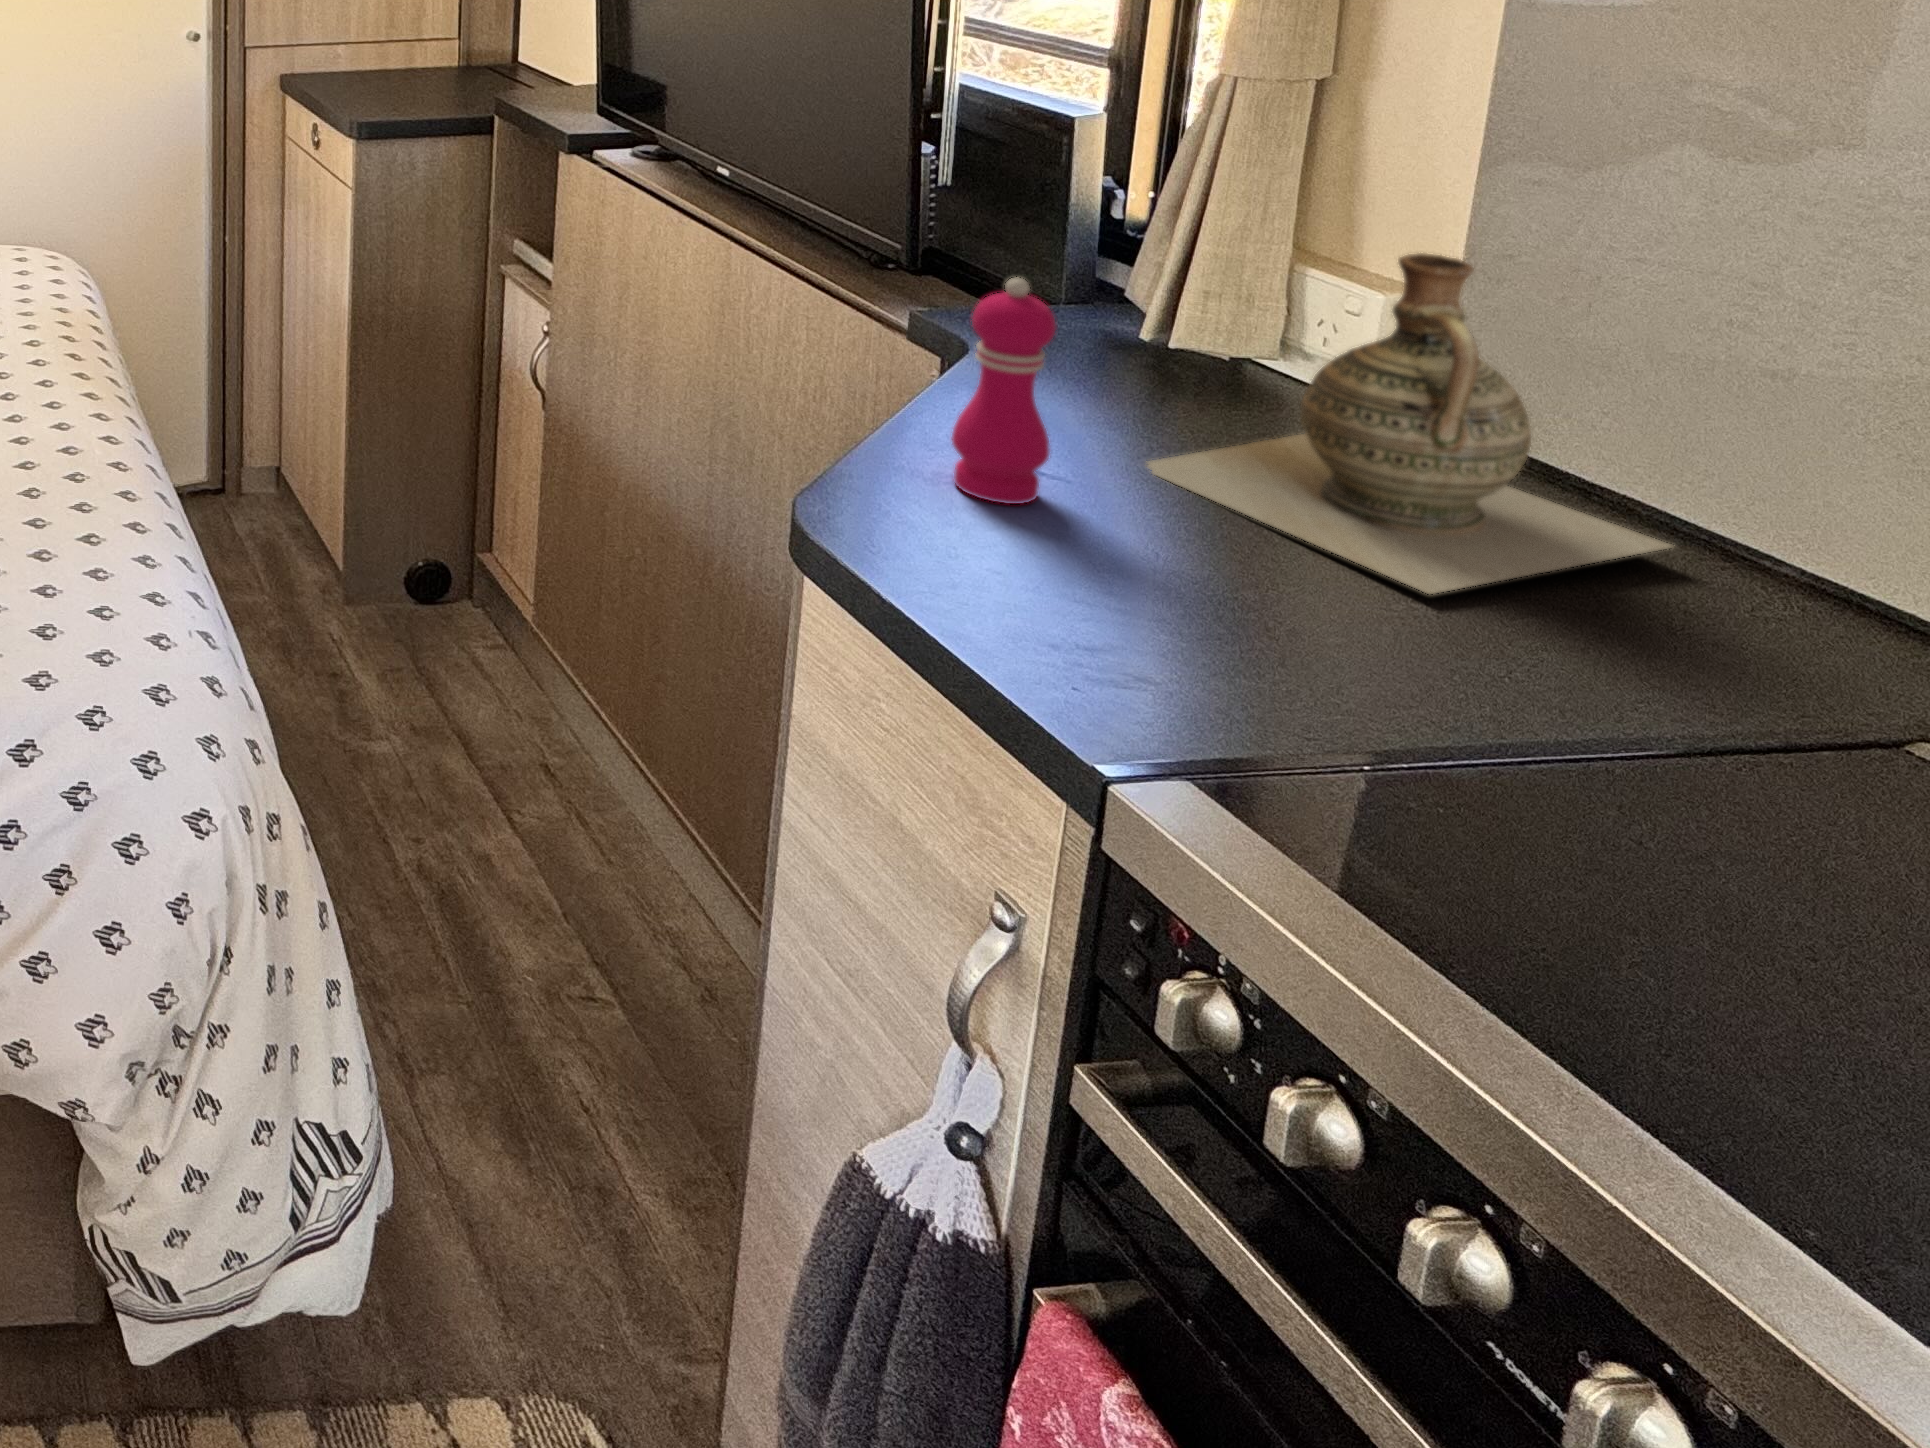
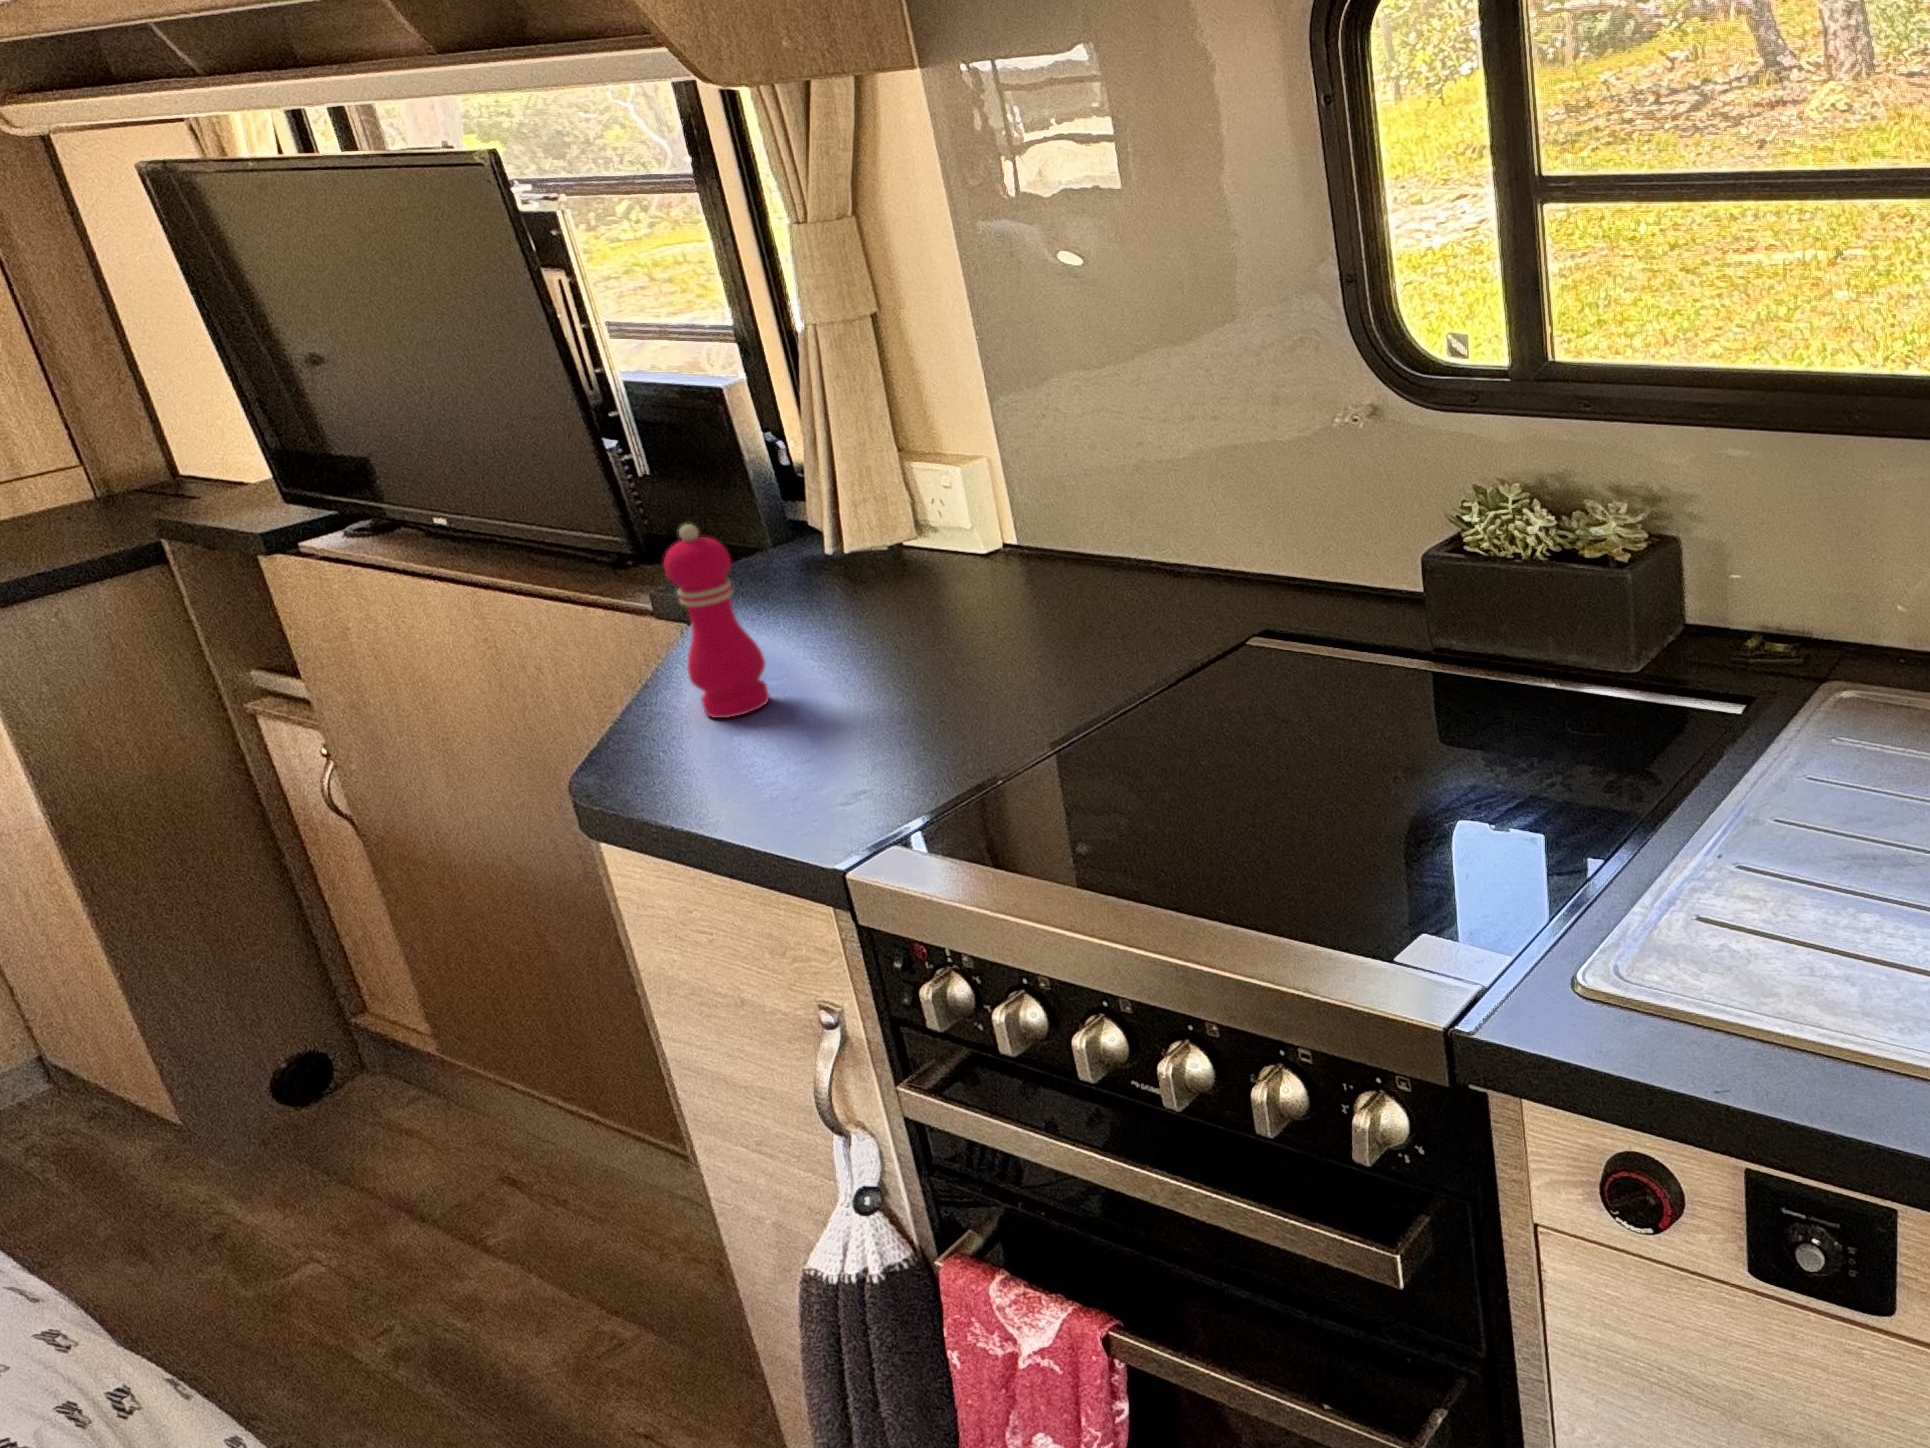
ceramic jug: present [1146,253,1675,594] -> none [833,426,1131,659]

